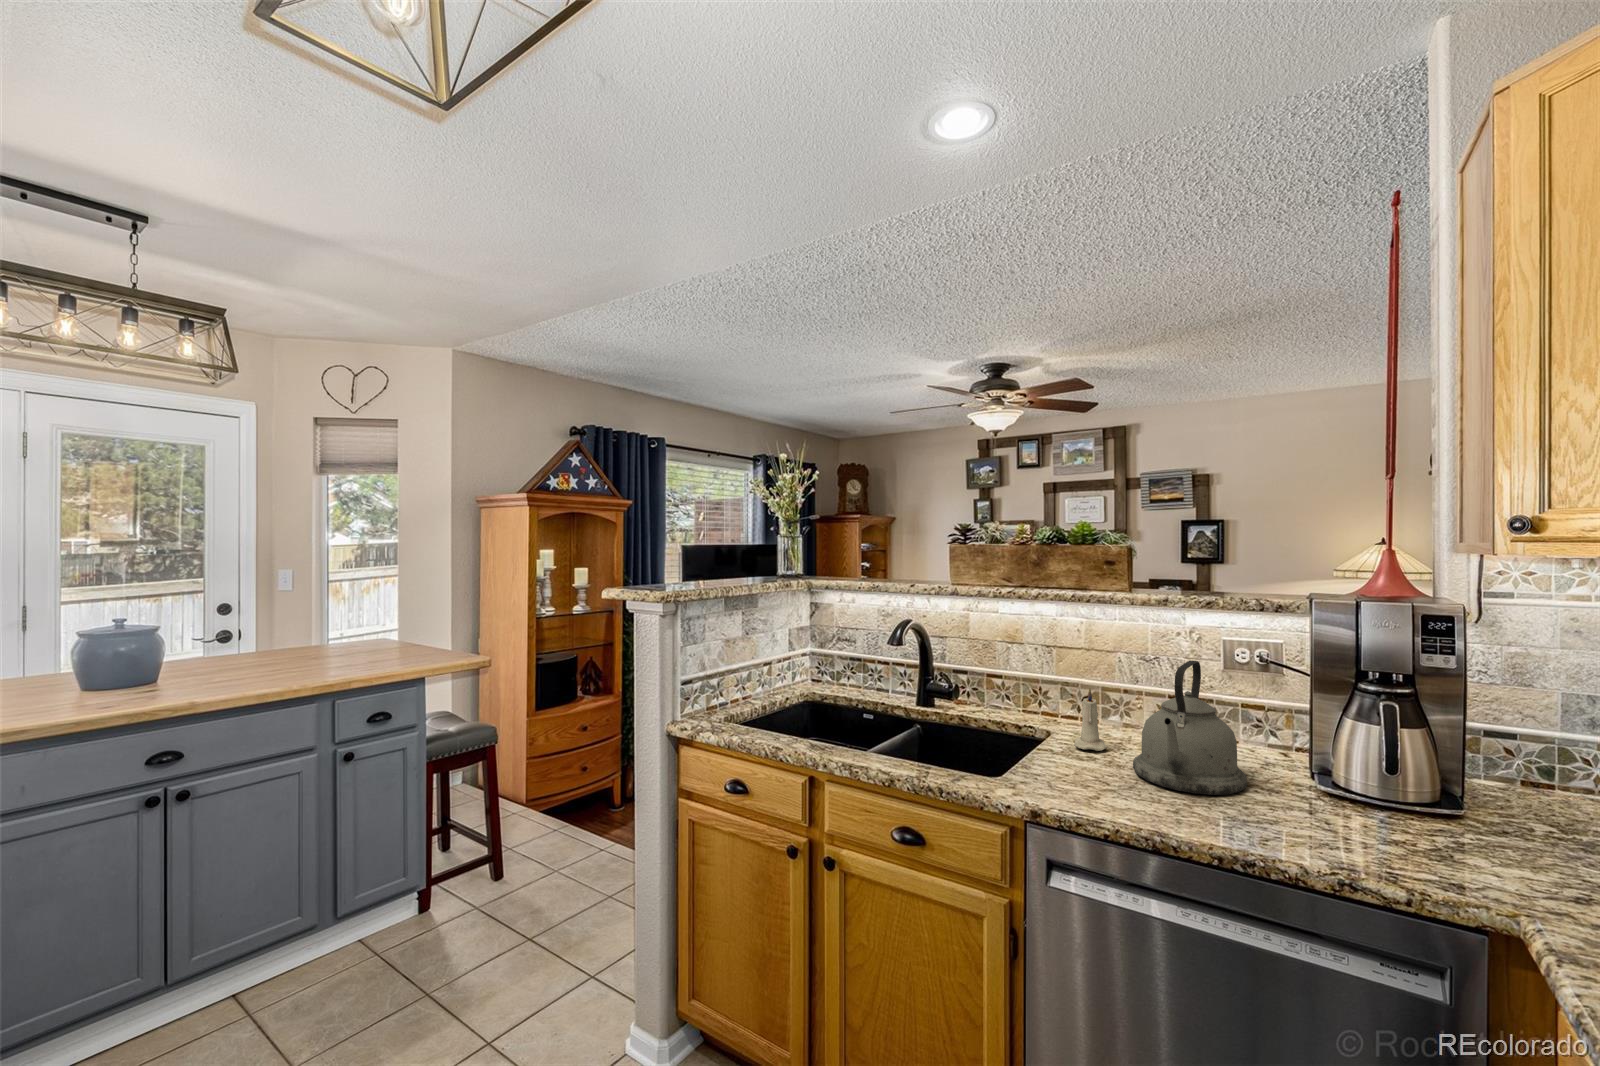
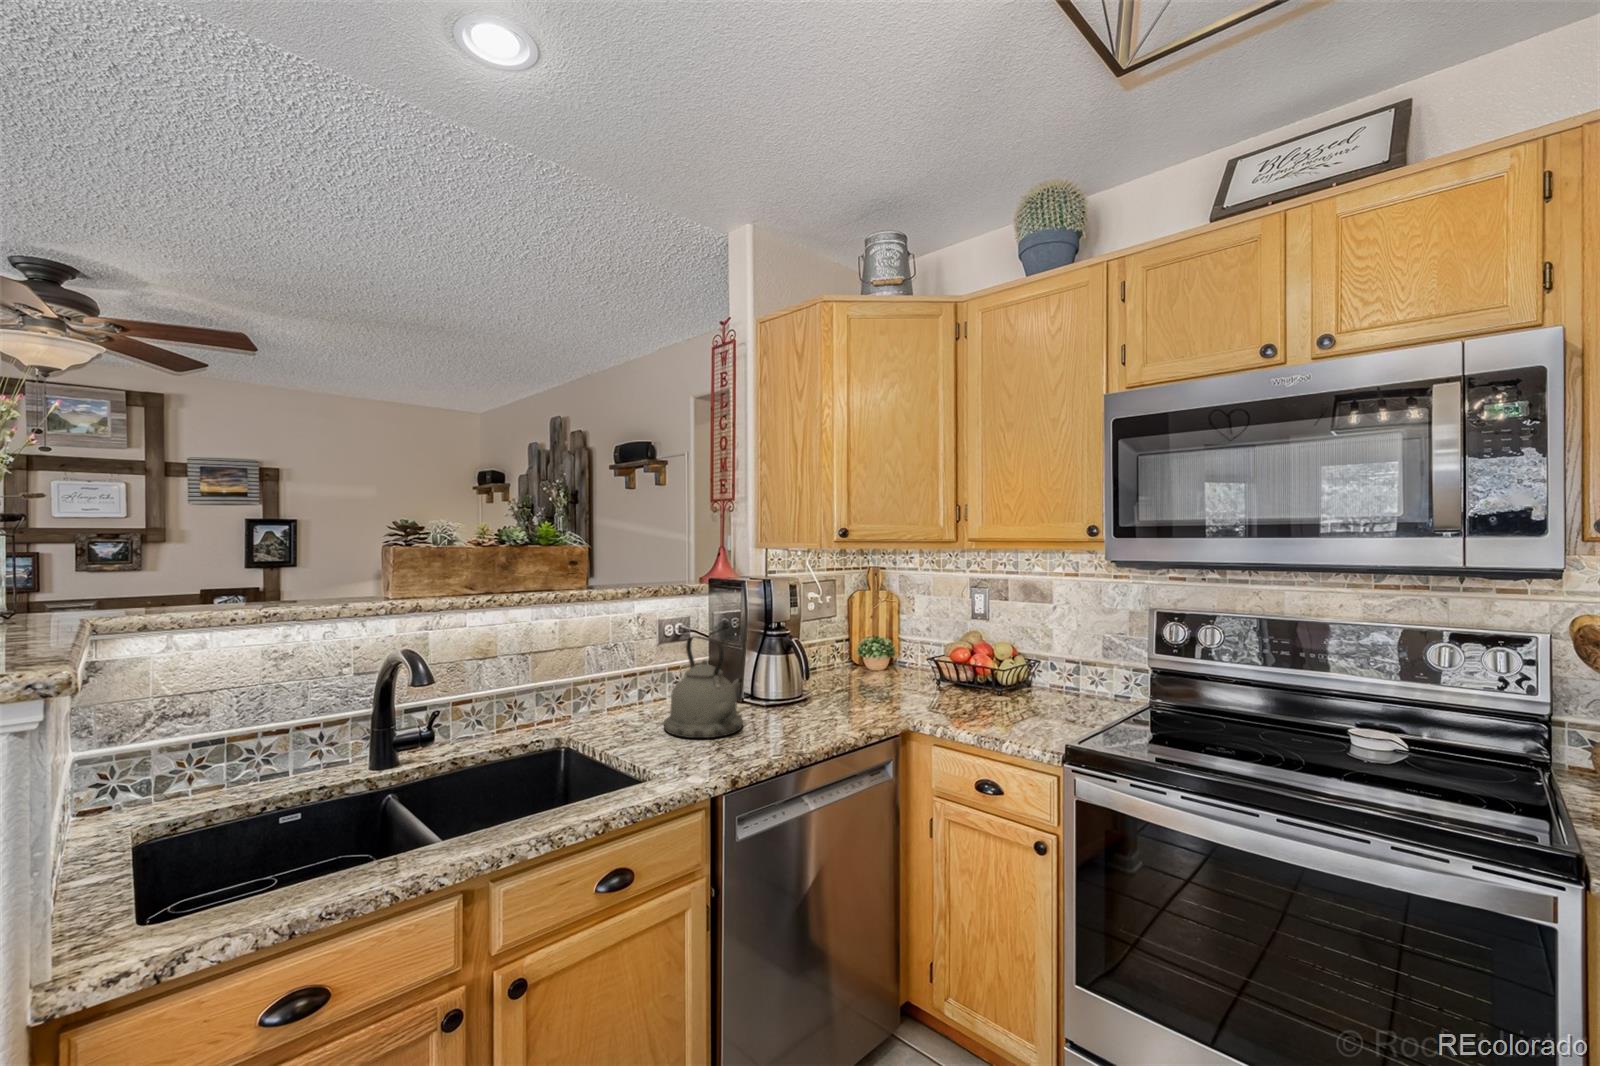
candle: present [1074,688,1107,751] -> none [597,680,629,739]

